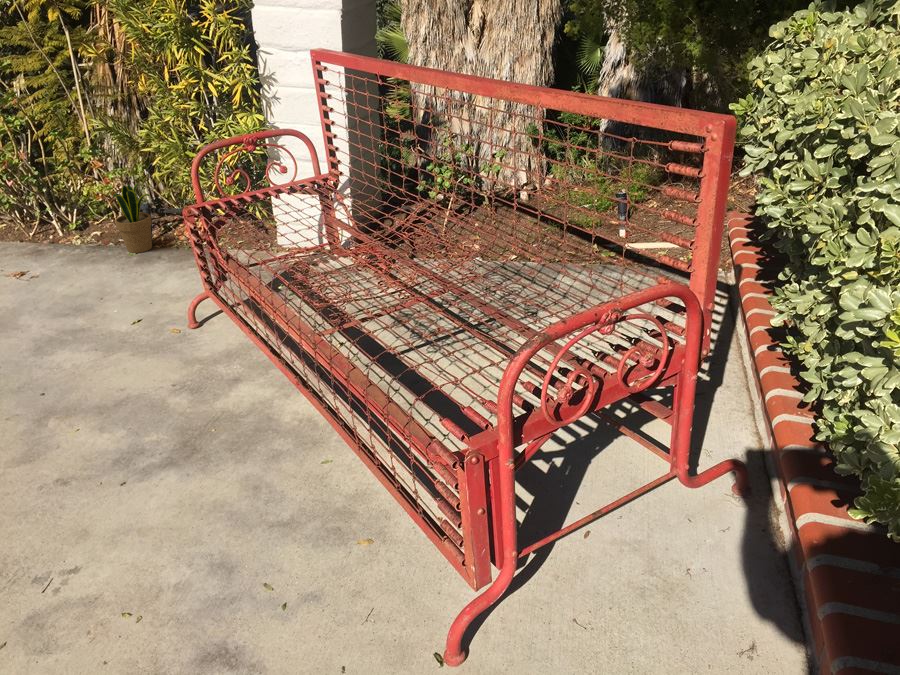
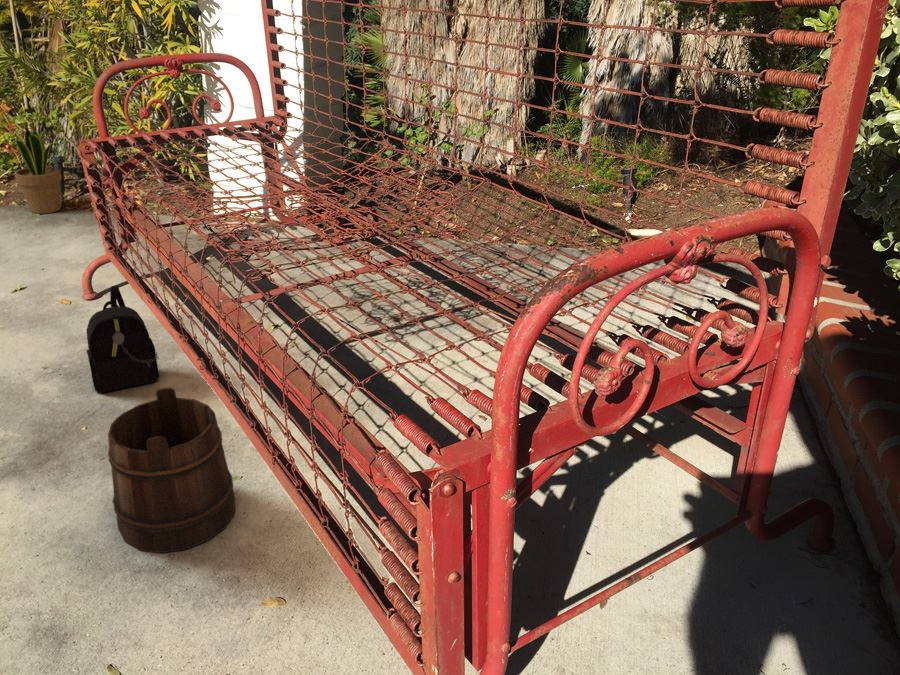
backpack: none [208,323,261,403] -> present [86,286,159,393]
bucket: none [247,401,331,514] -> present [108,387,235,553]

